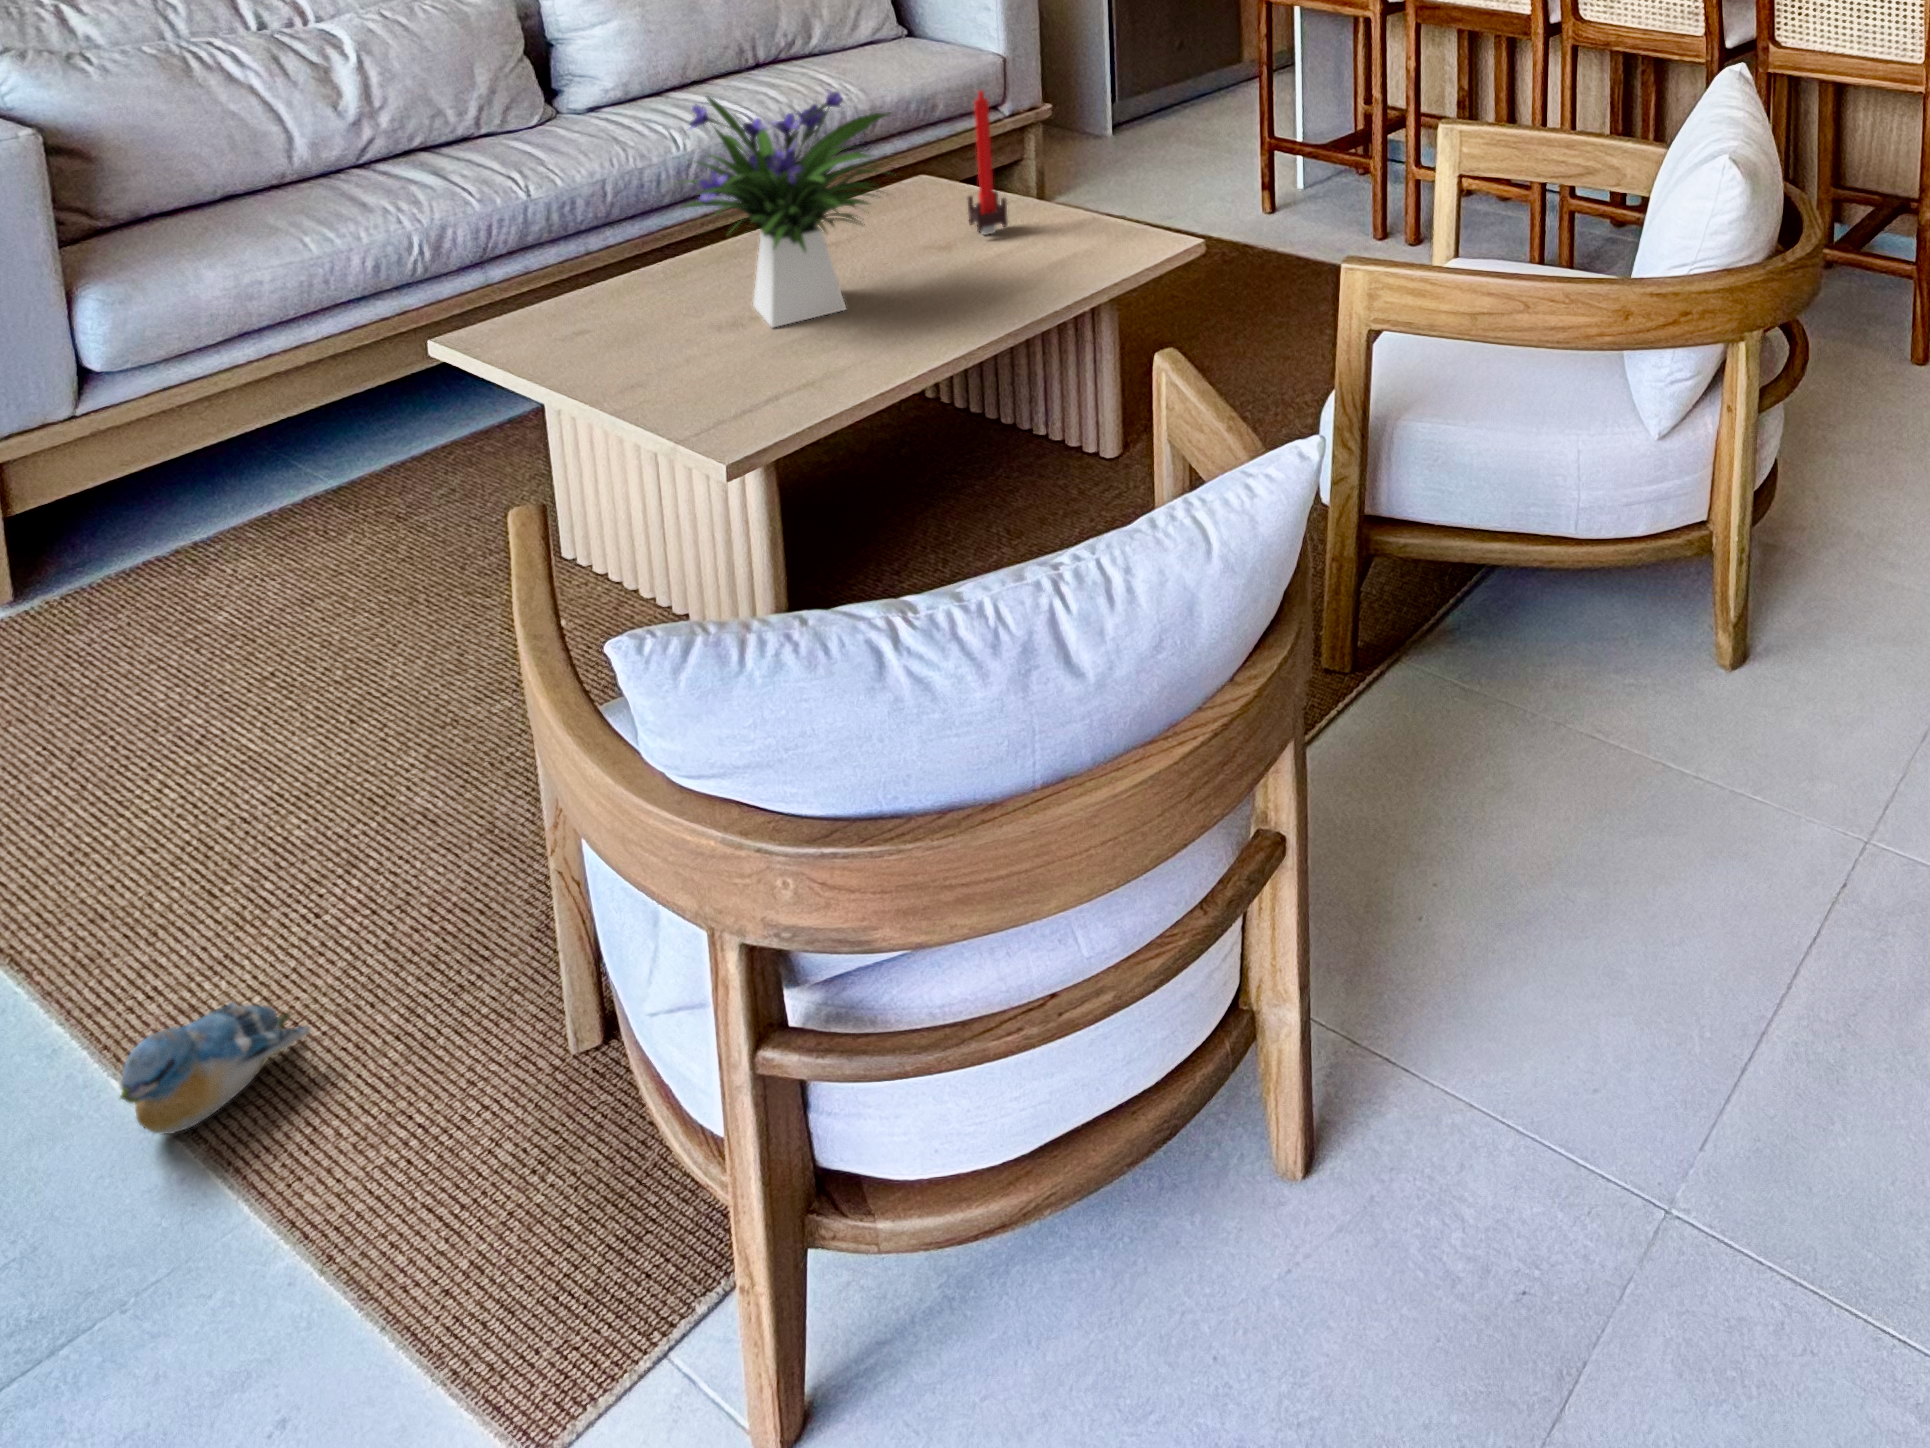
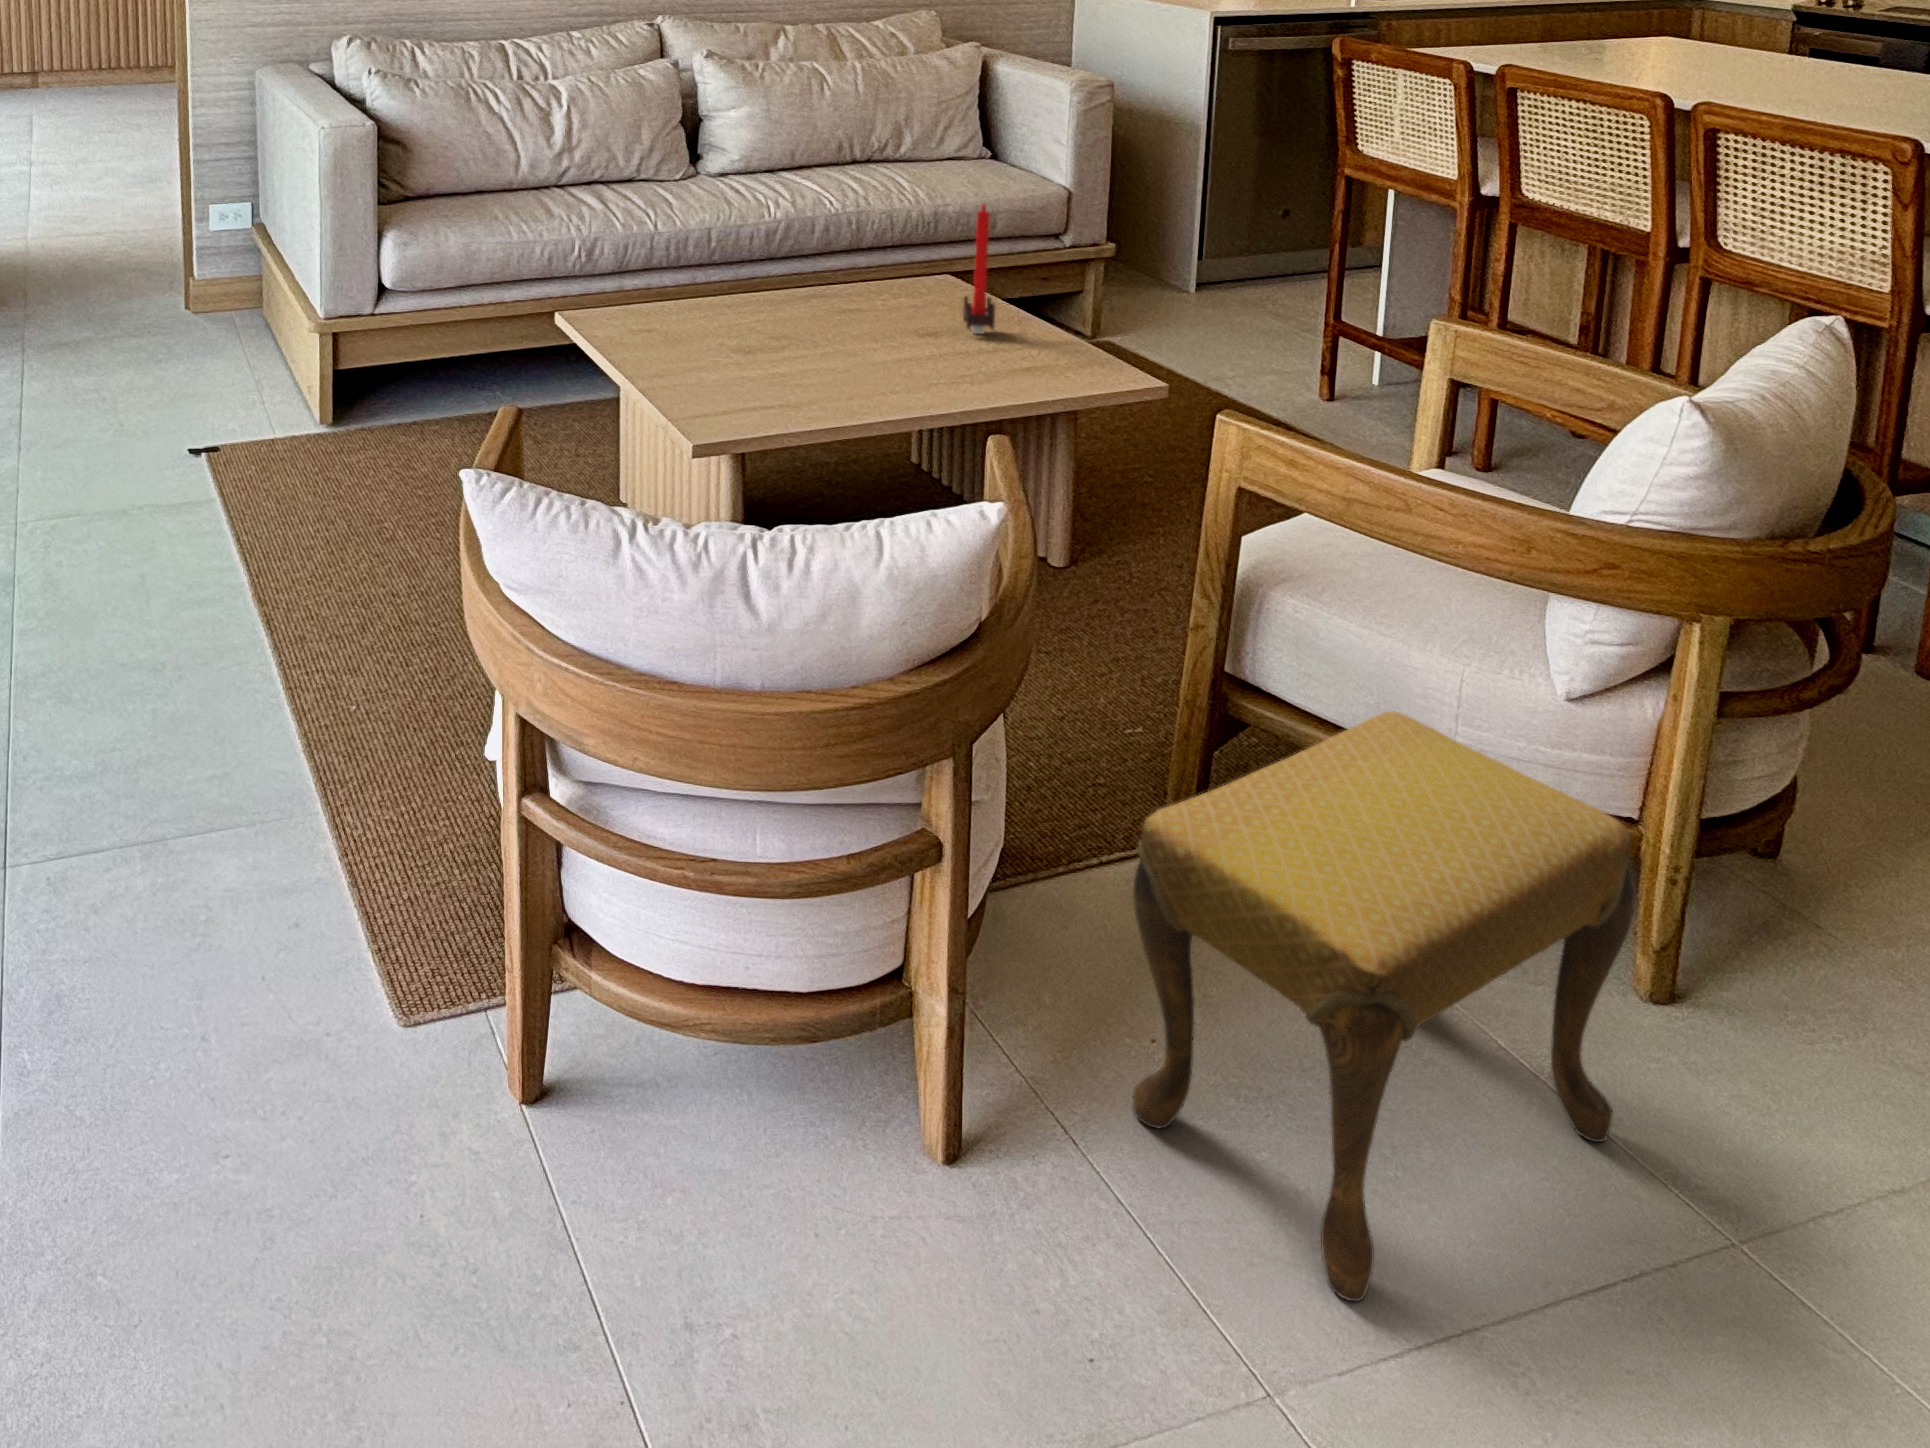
flower arrangement: present [682,91,890,327] -> none [707,164,899,362]
footstool: none [1426,511,1779,1108] -> present [1133,711,1634,1301]
plush toy: present [120,1002,311,1134] -> none [299,671,396,738]

